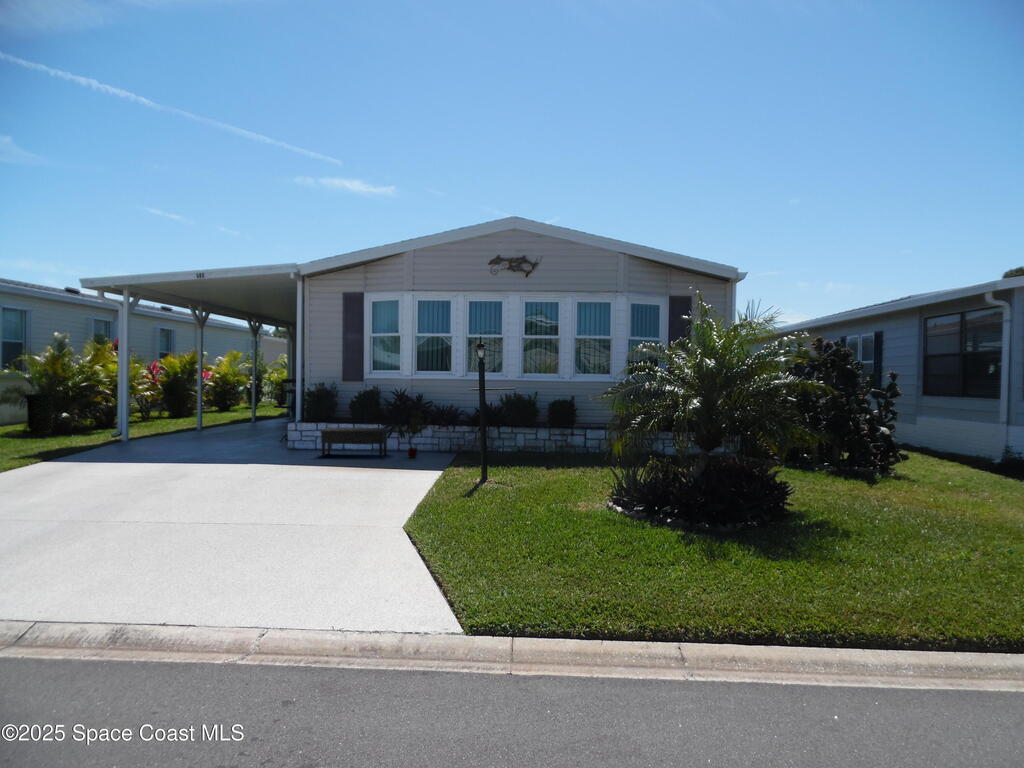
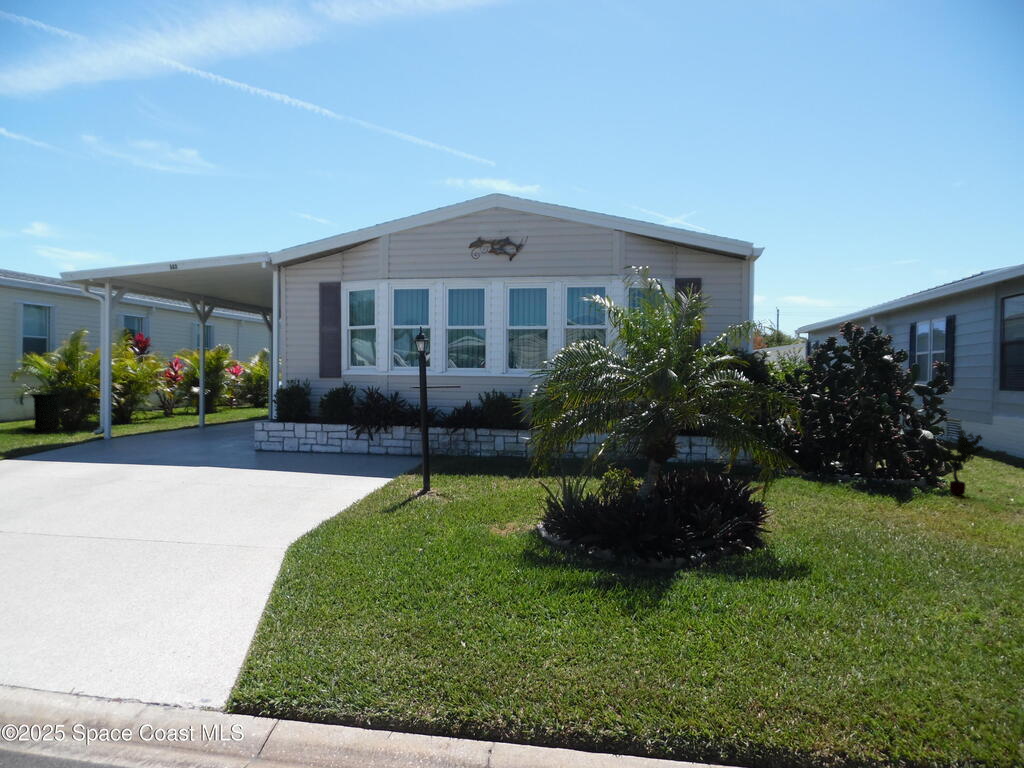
potted tree: present [396,411,431,458] -> present [934,427,983,496]
bench: present [321,427,388,457] -> none [283,427,357,461]

